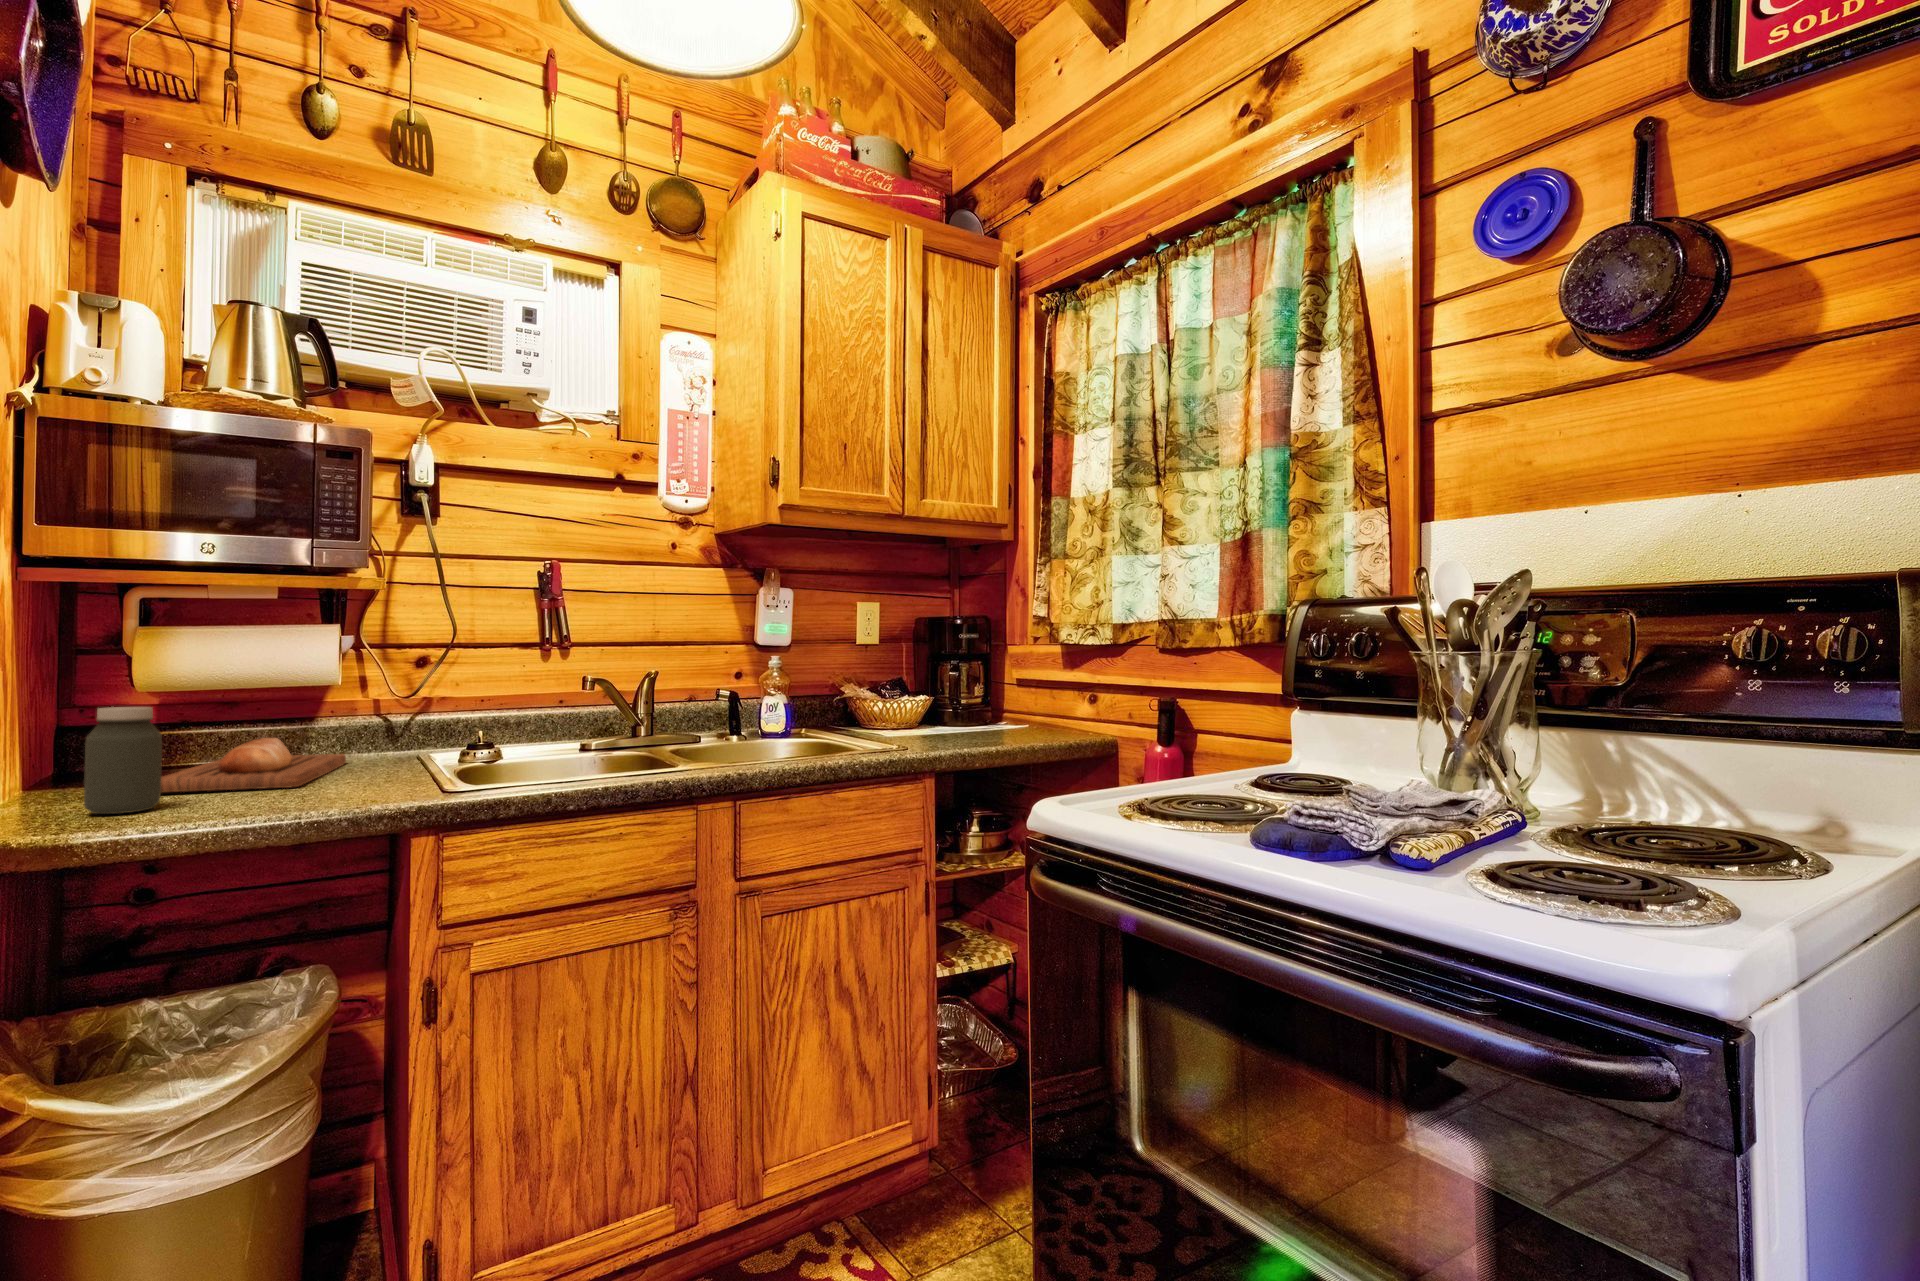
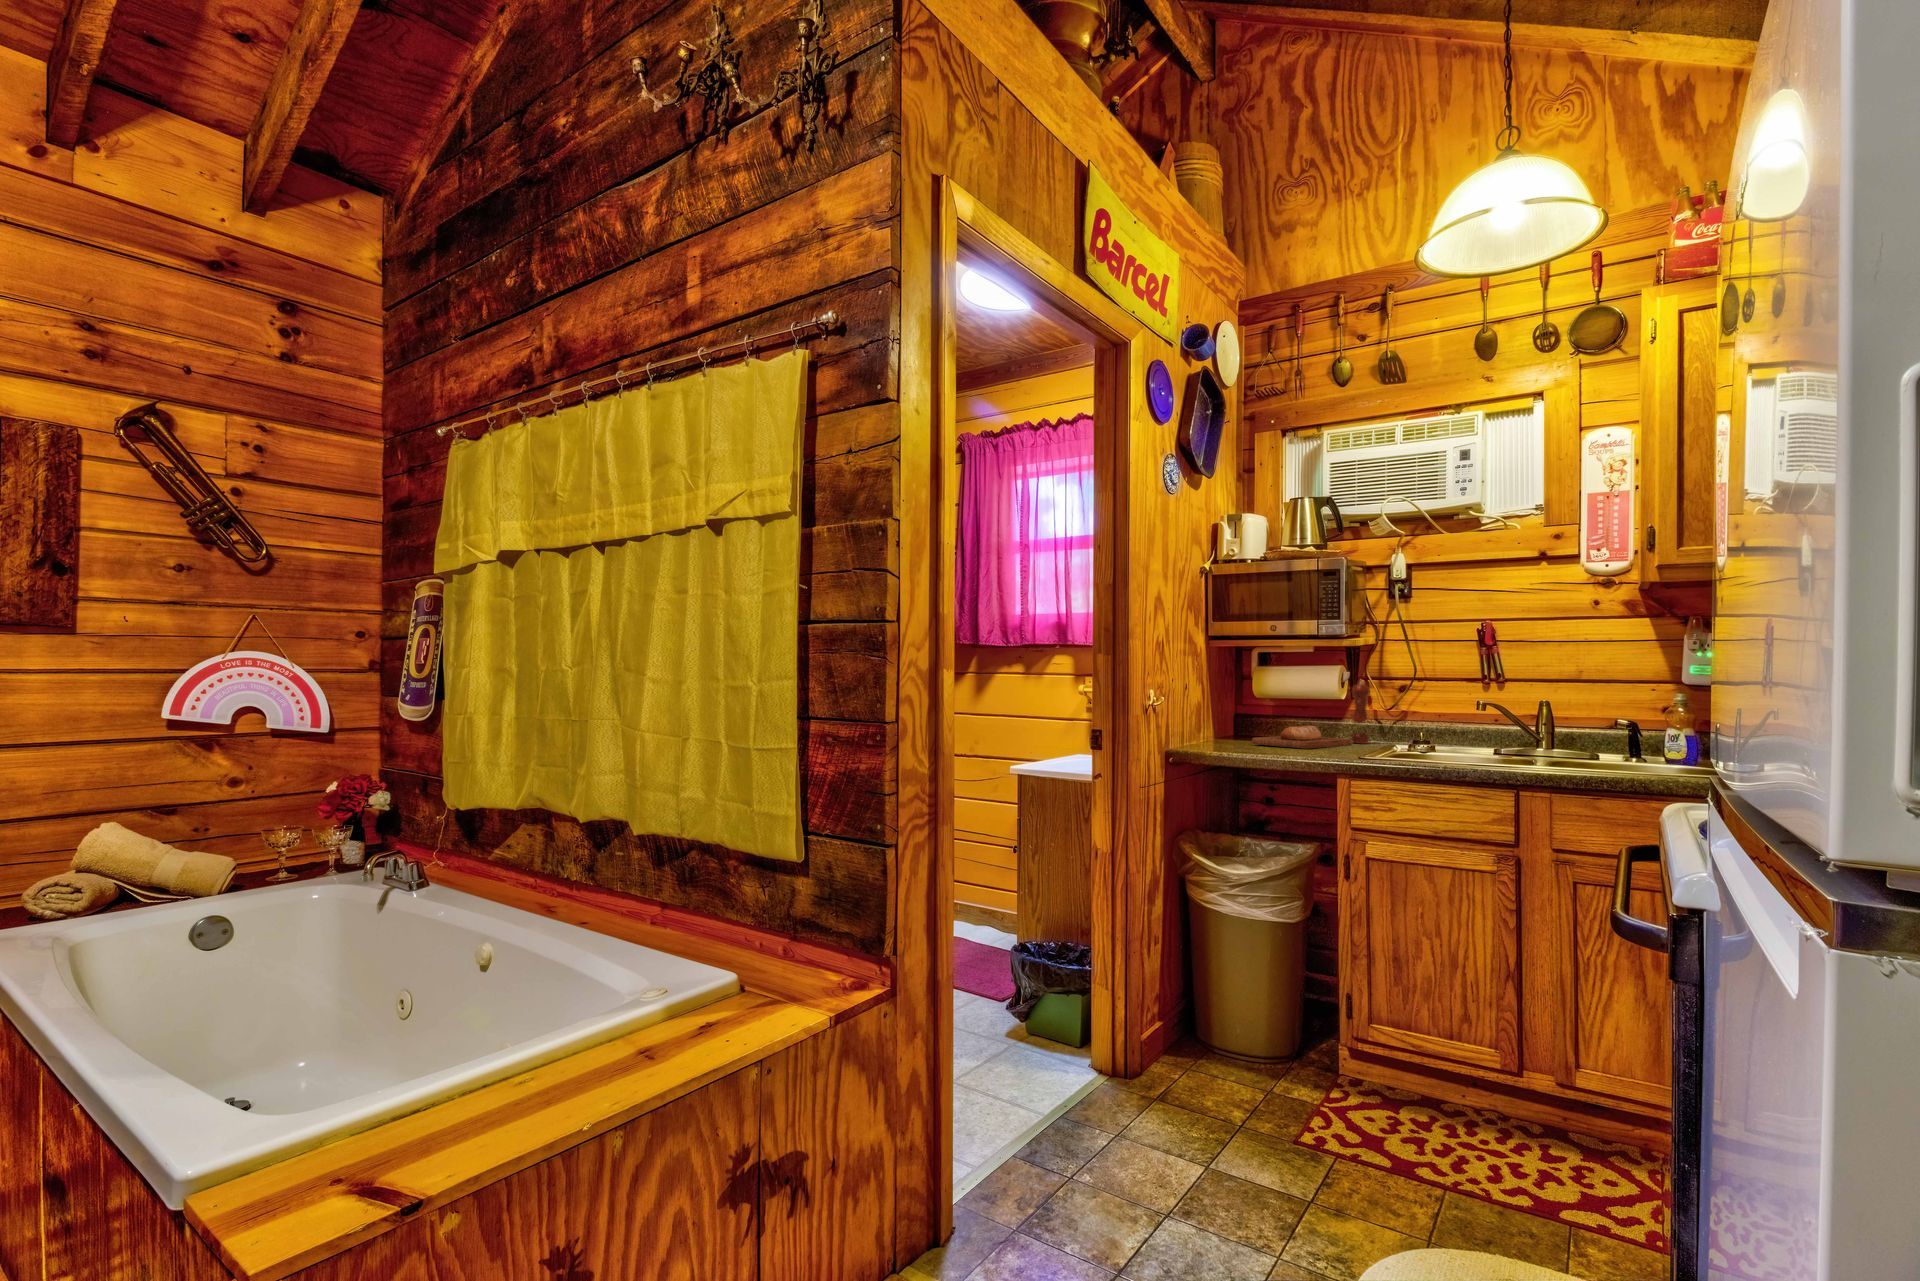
pepper mill: none [334,649,370,759] -> present [1351,679,1370,744]
jar: present [84,707,162,814] -> none [1221,702,1247,748]

